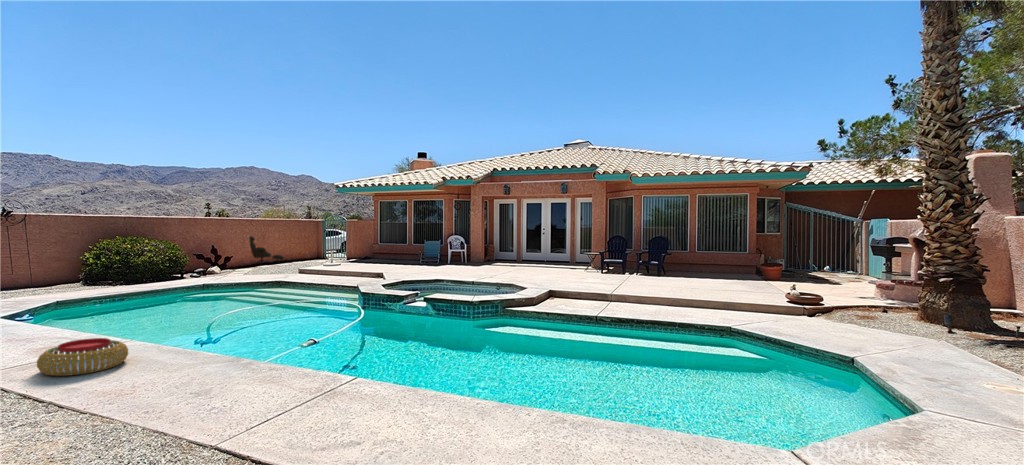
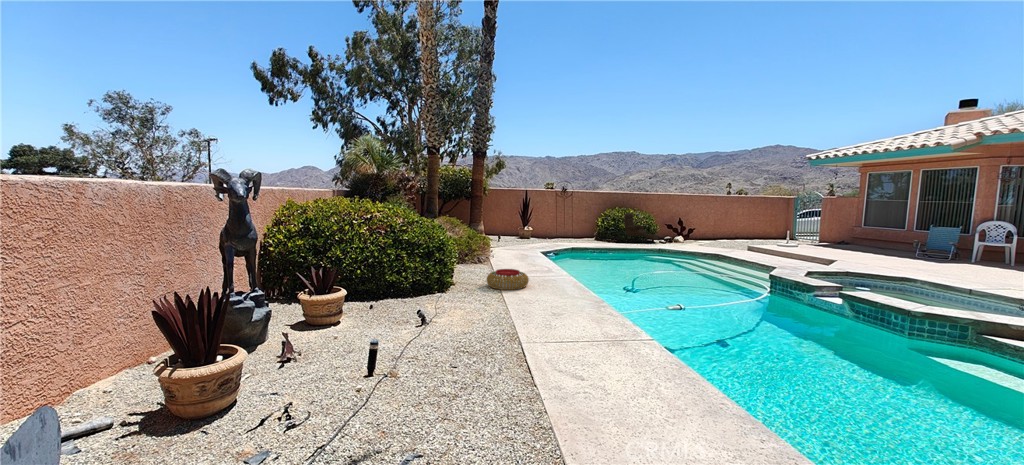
lounge chair: present [249,236,284,264] -> present [624,213,659,243]

